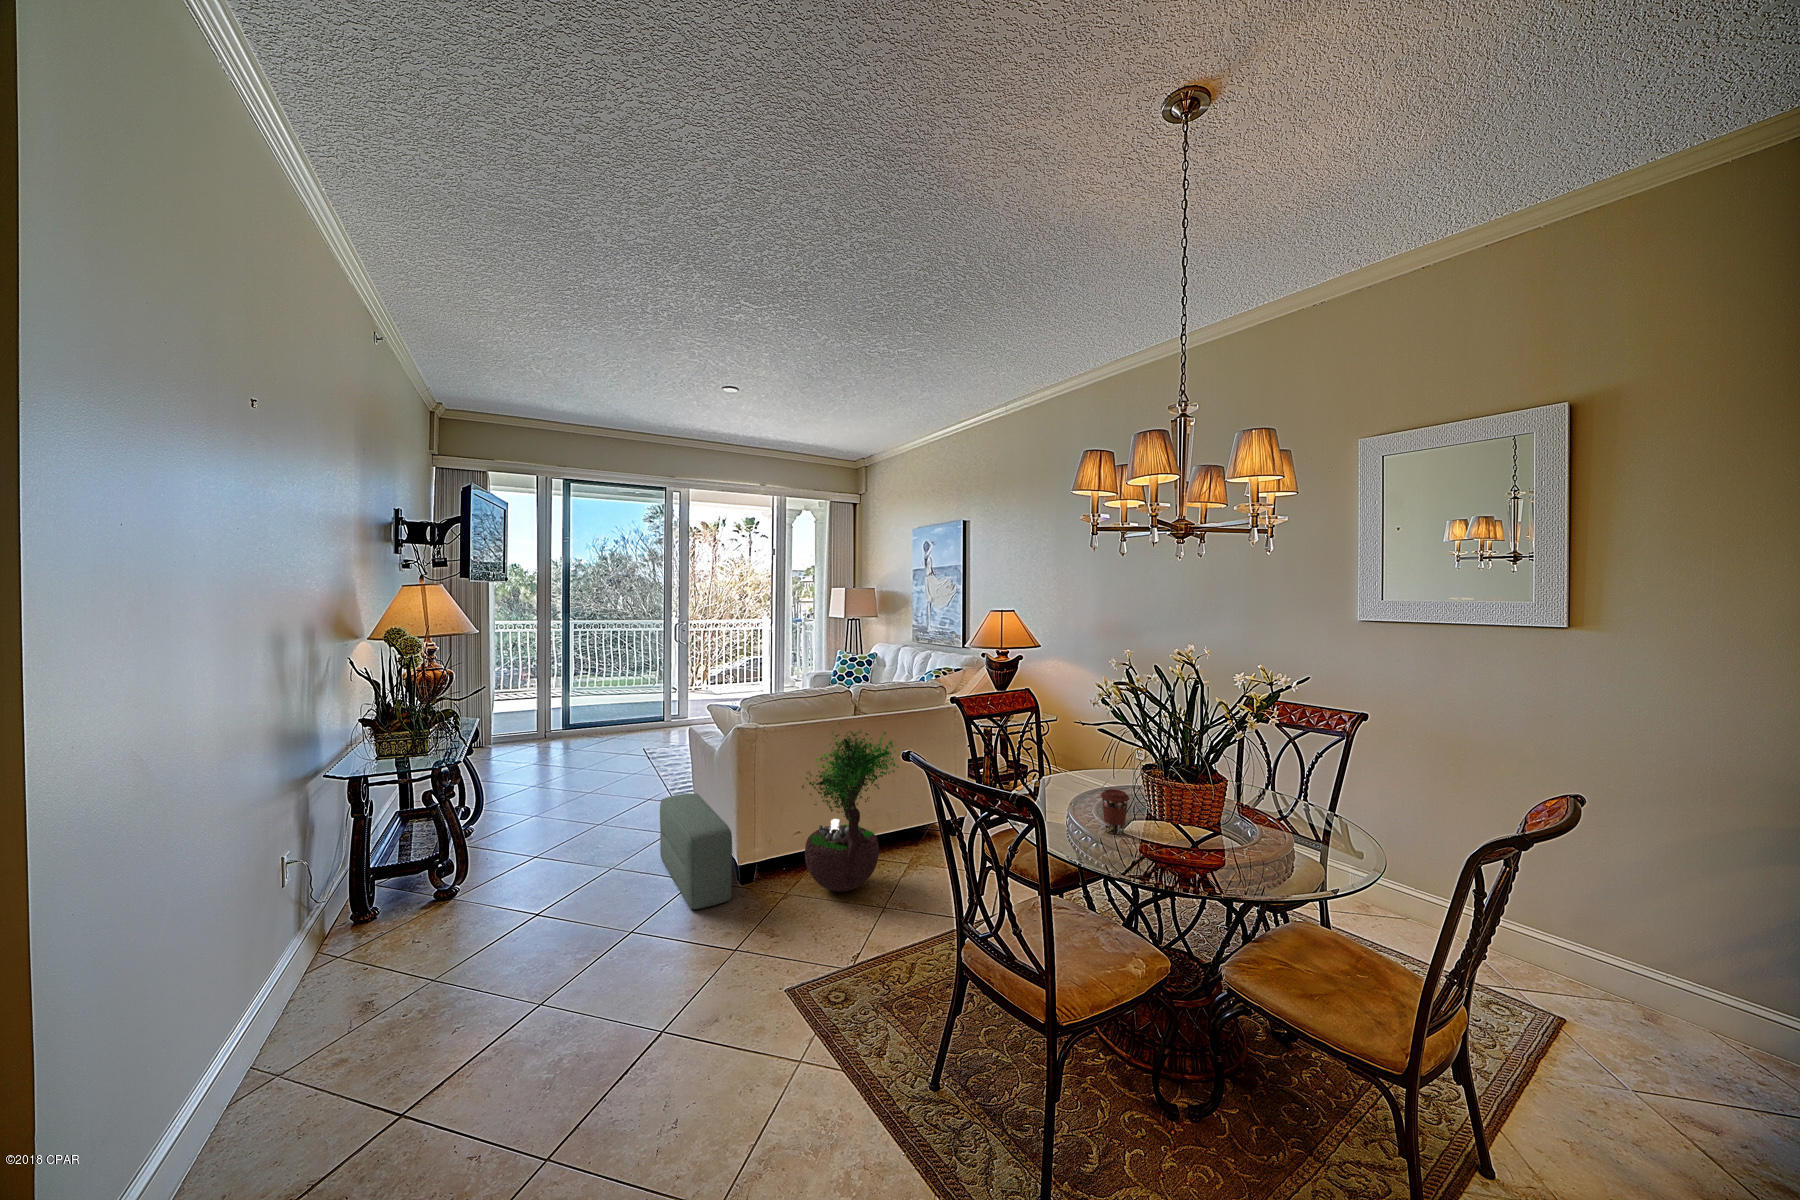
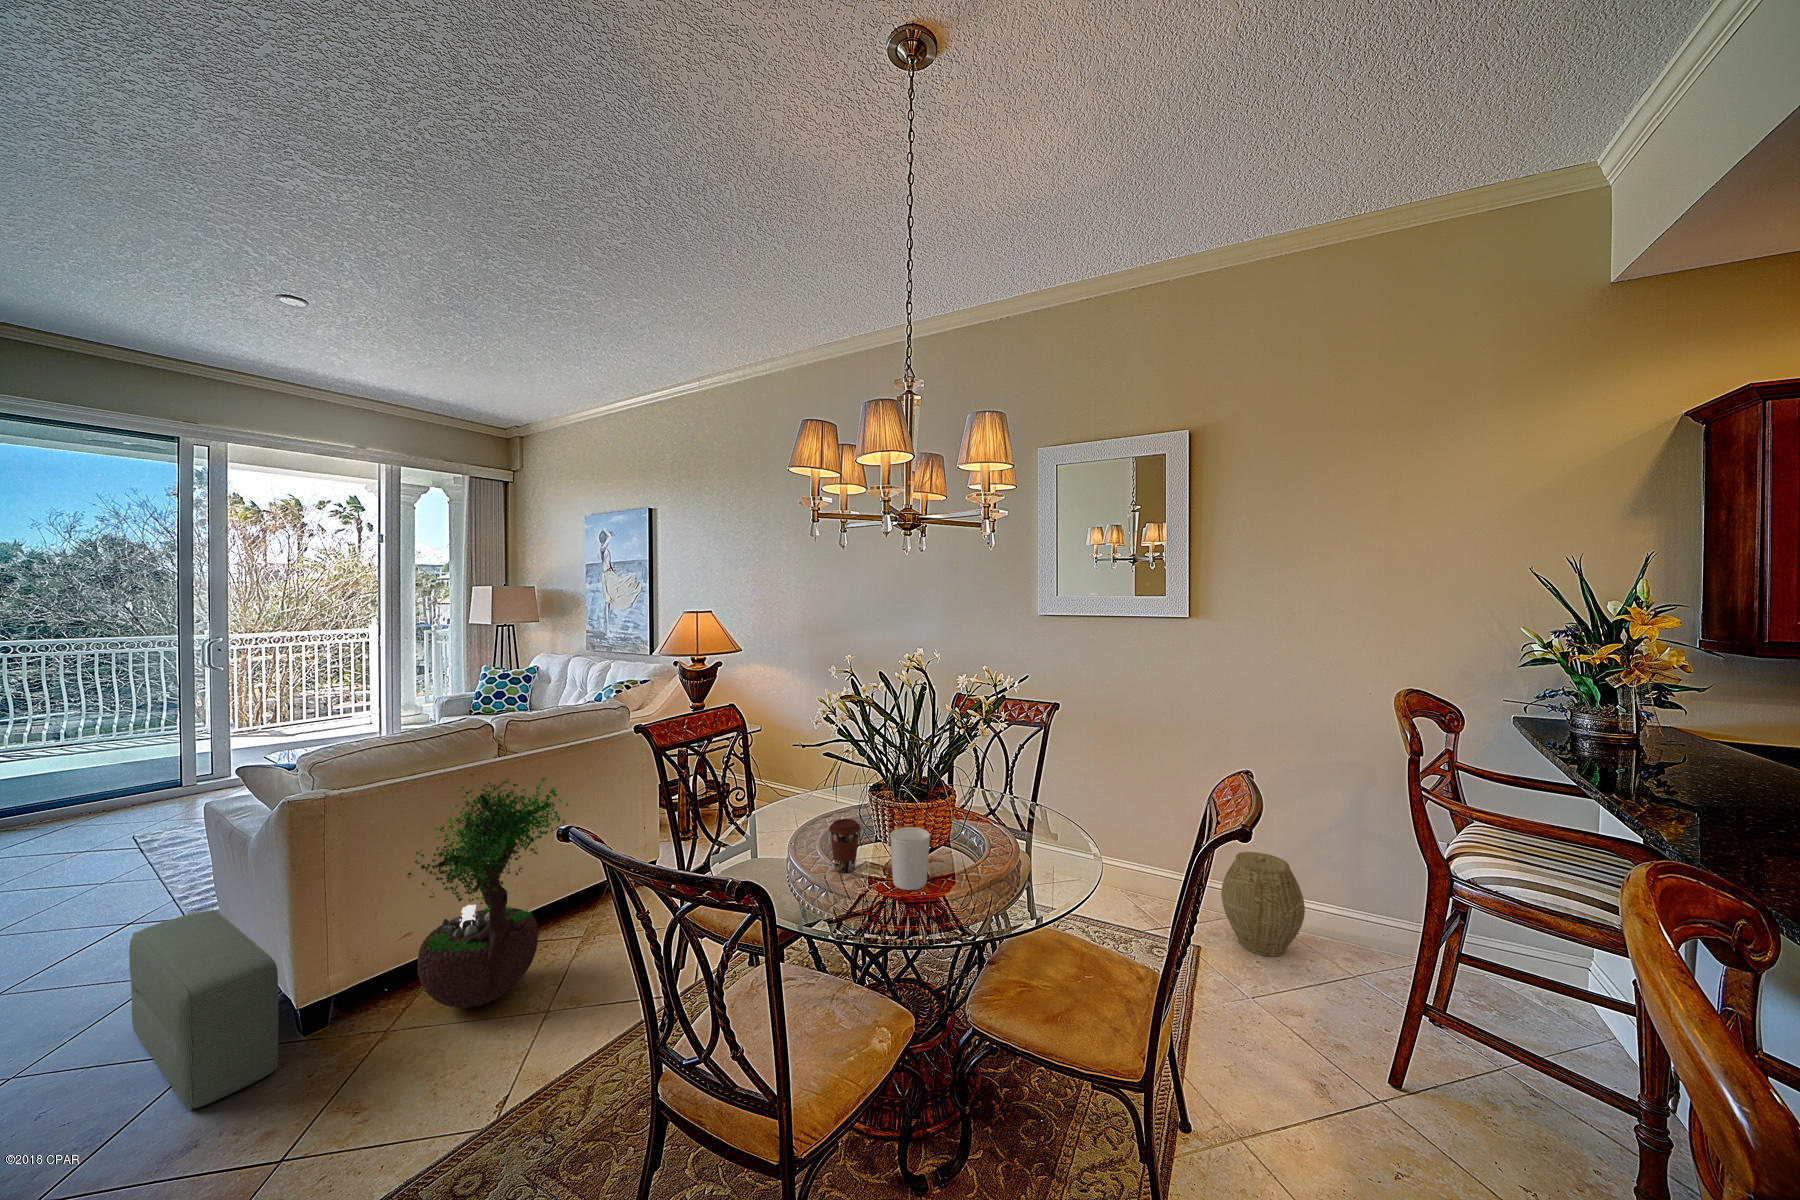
candle holder: none [1154,802,1192,857] -> present [890,827,930,890]
woven basket: none [1604,920,1745,1058] -> present [1221,852,1305,956]

